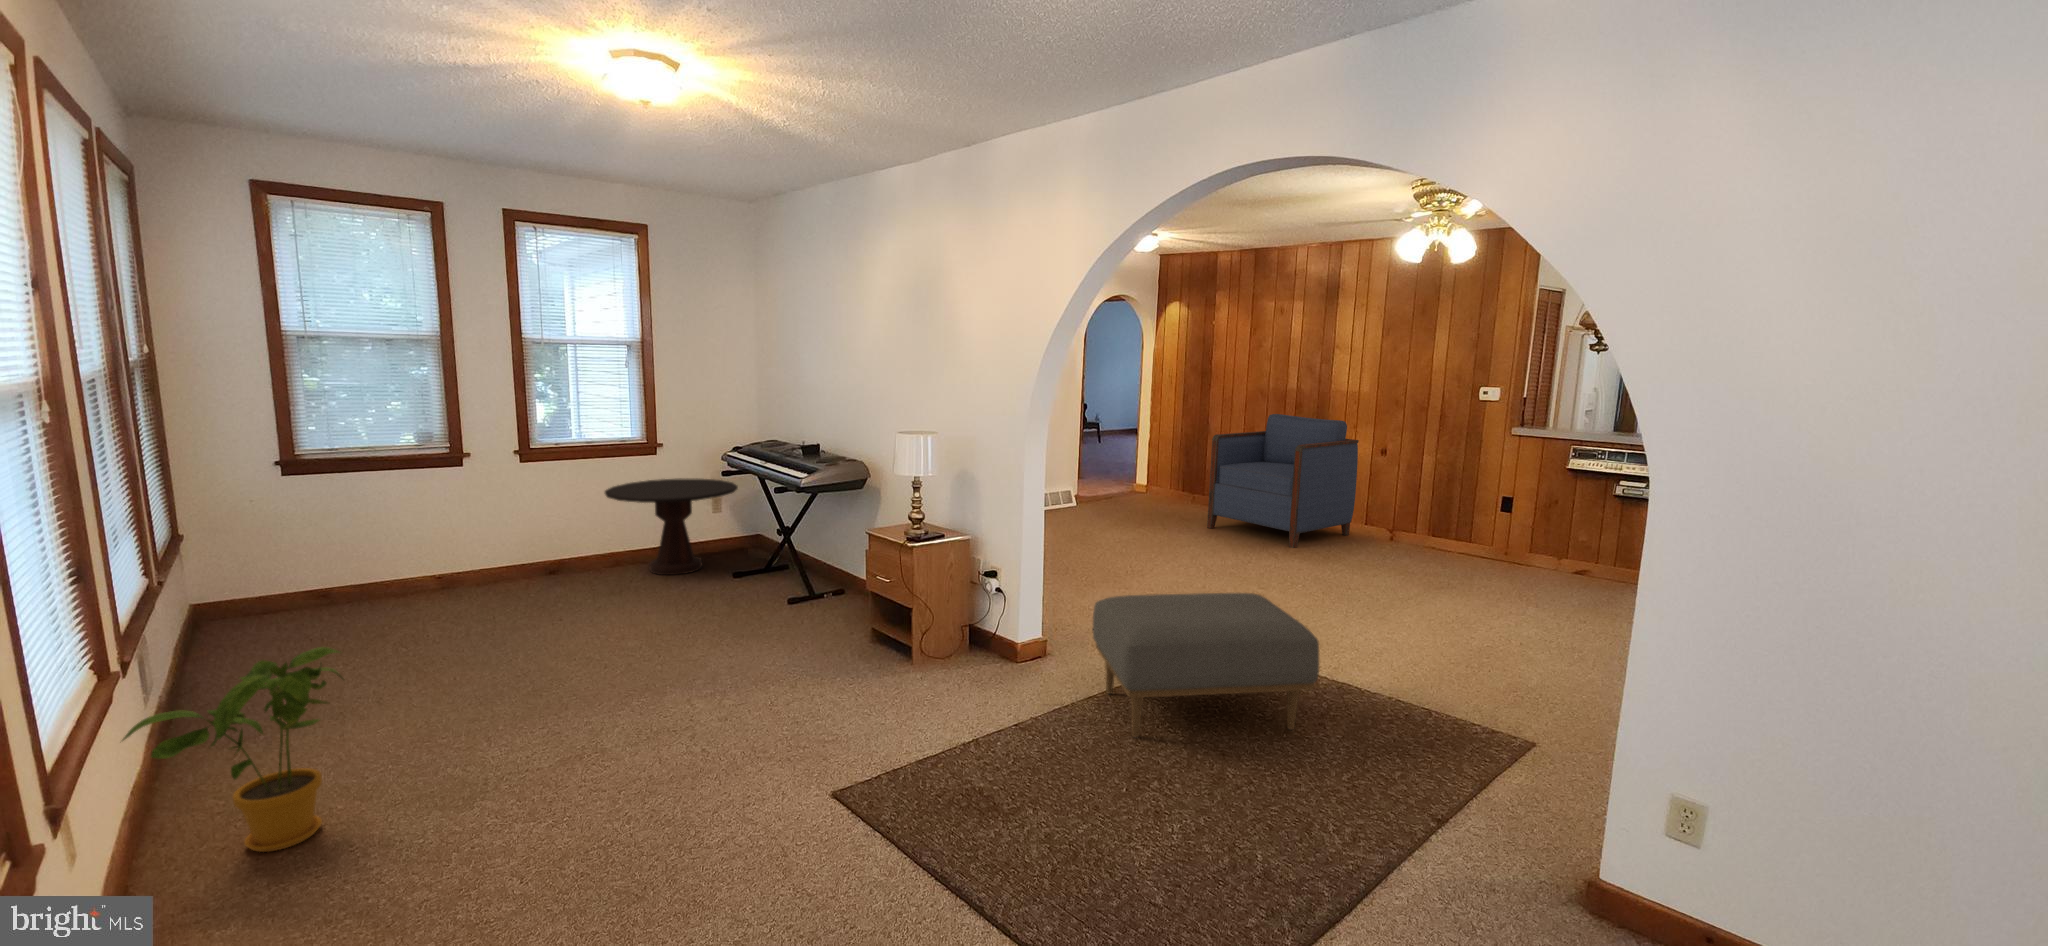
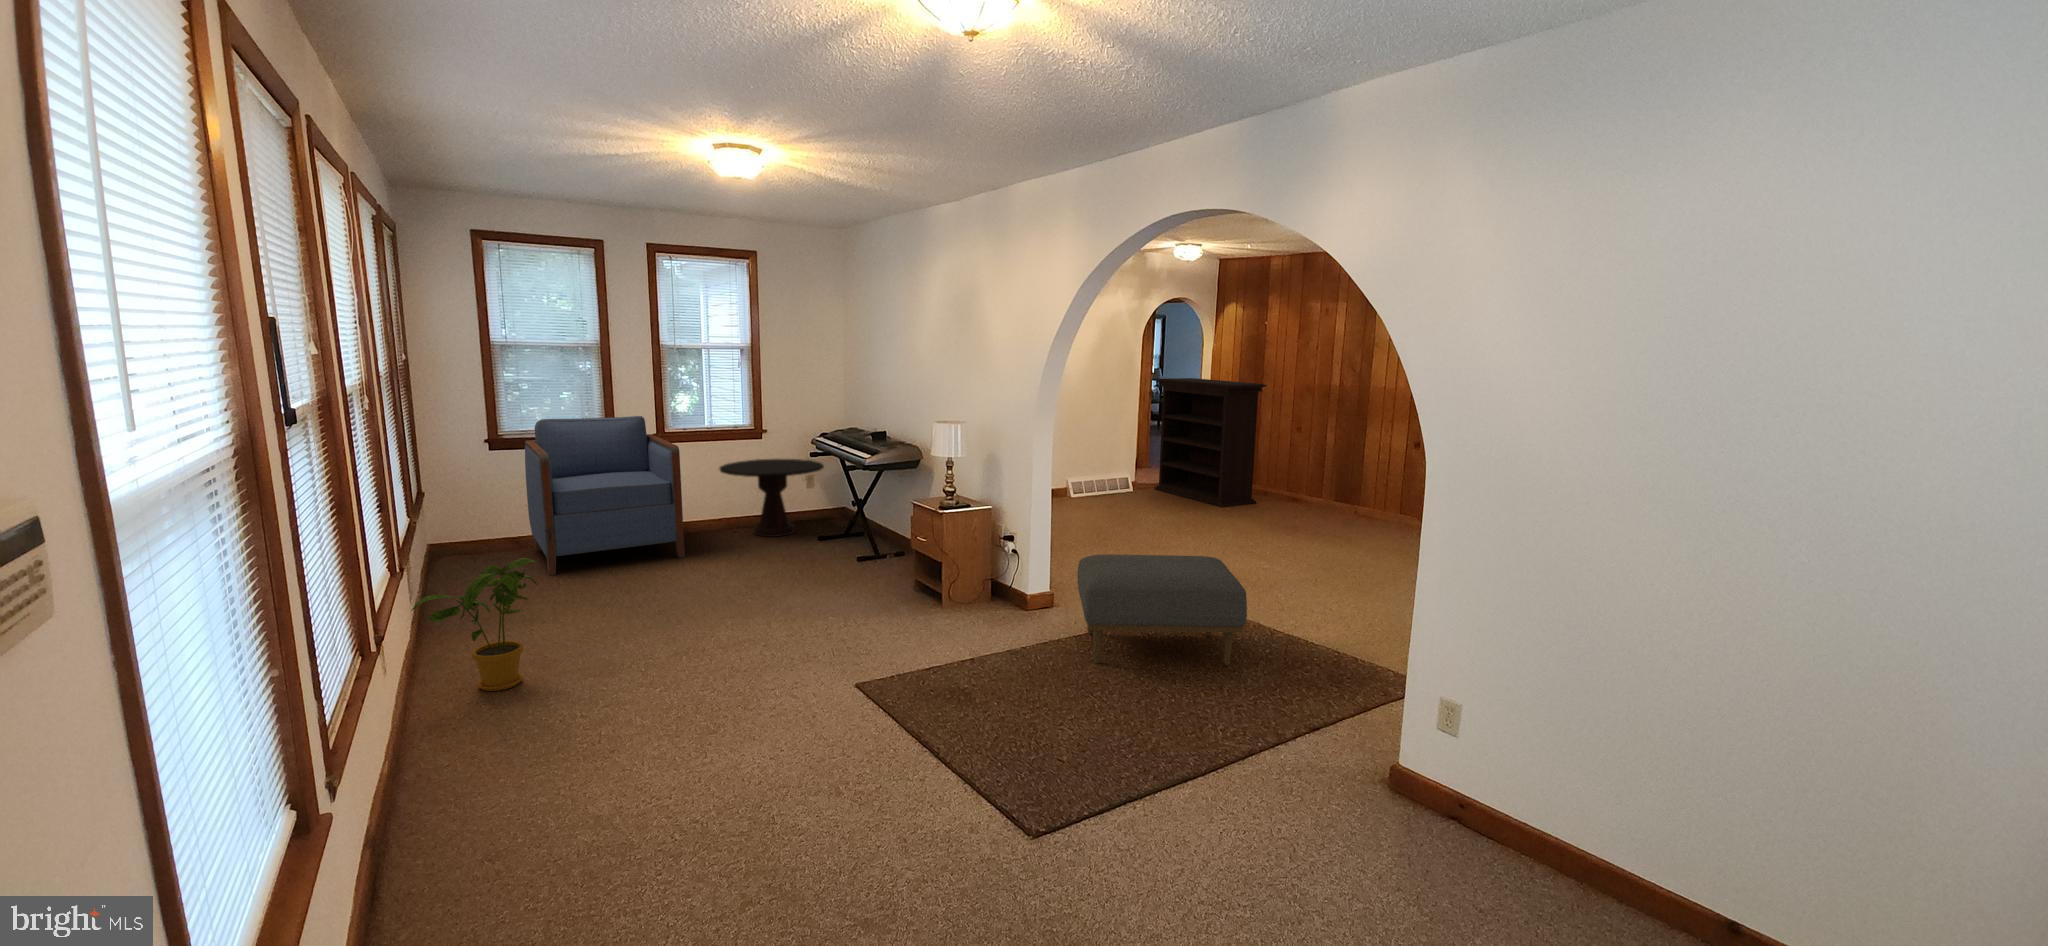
bookshelf: none [1100,382,1224,521] -> present [1154,378,1267,507]
armchair: present [1207,414,1359,548] -> present [525,416,685,575]

